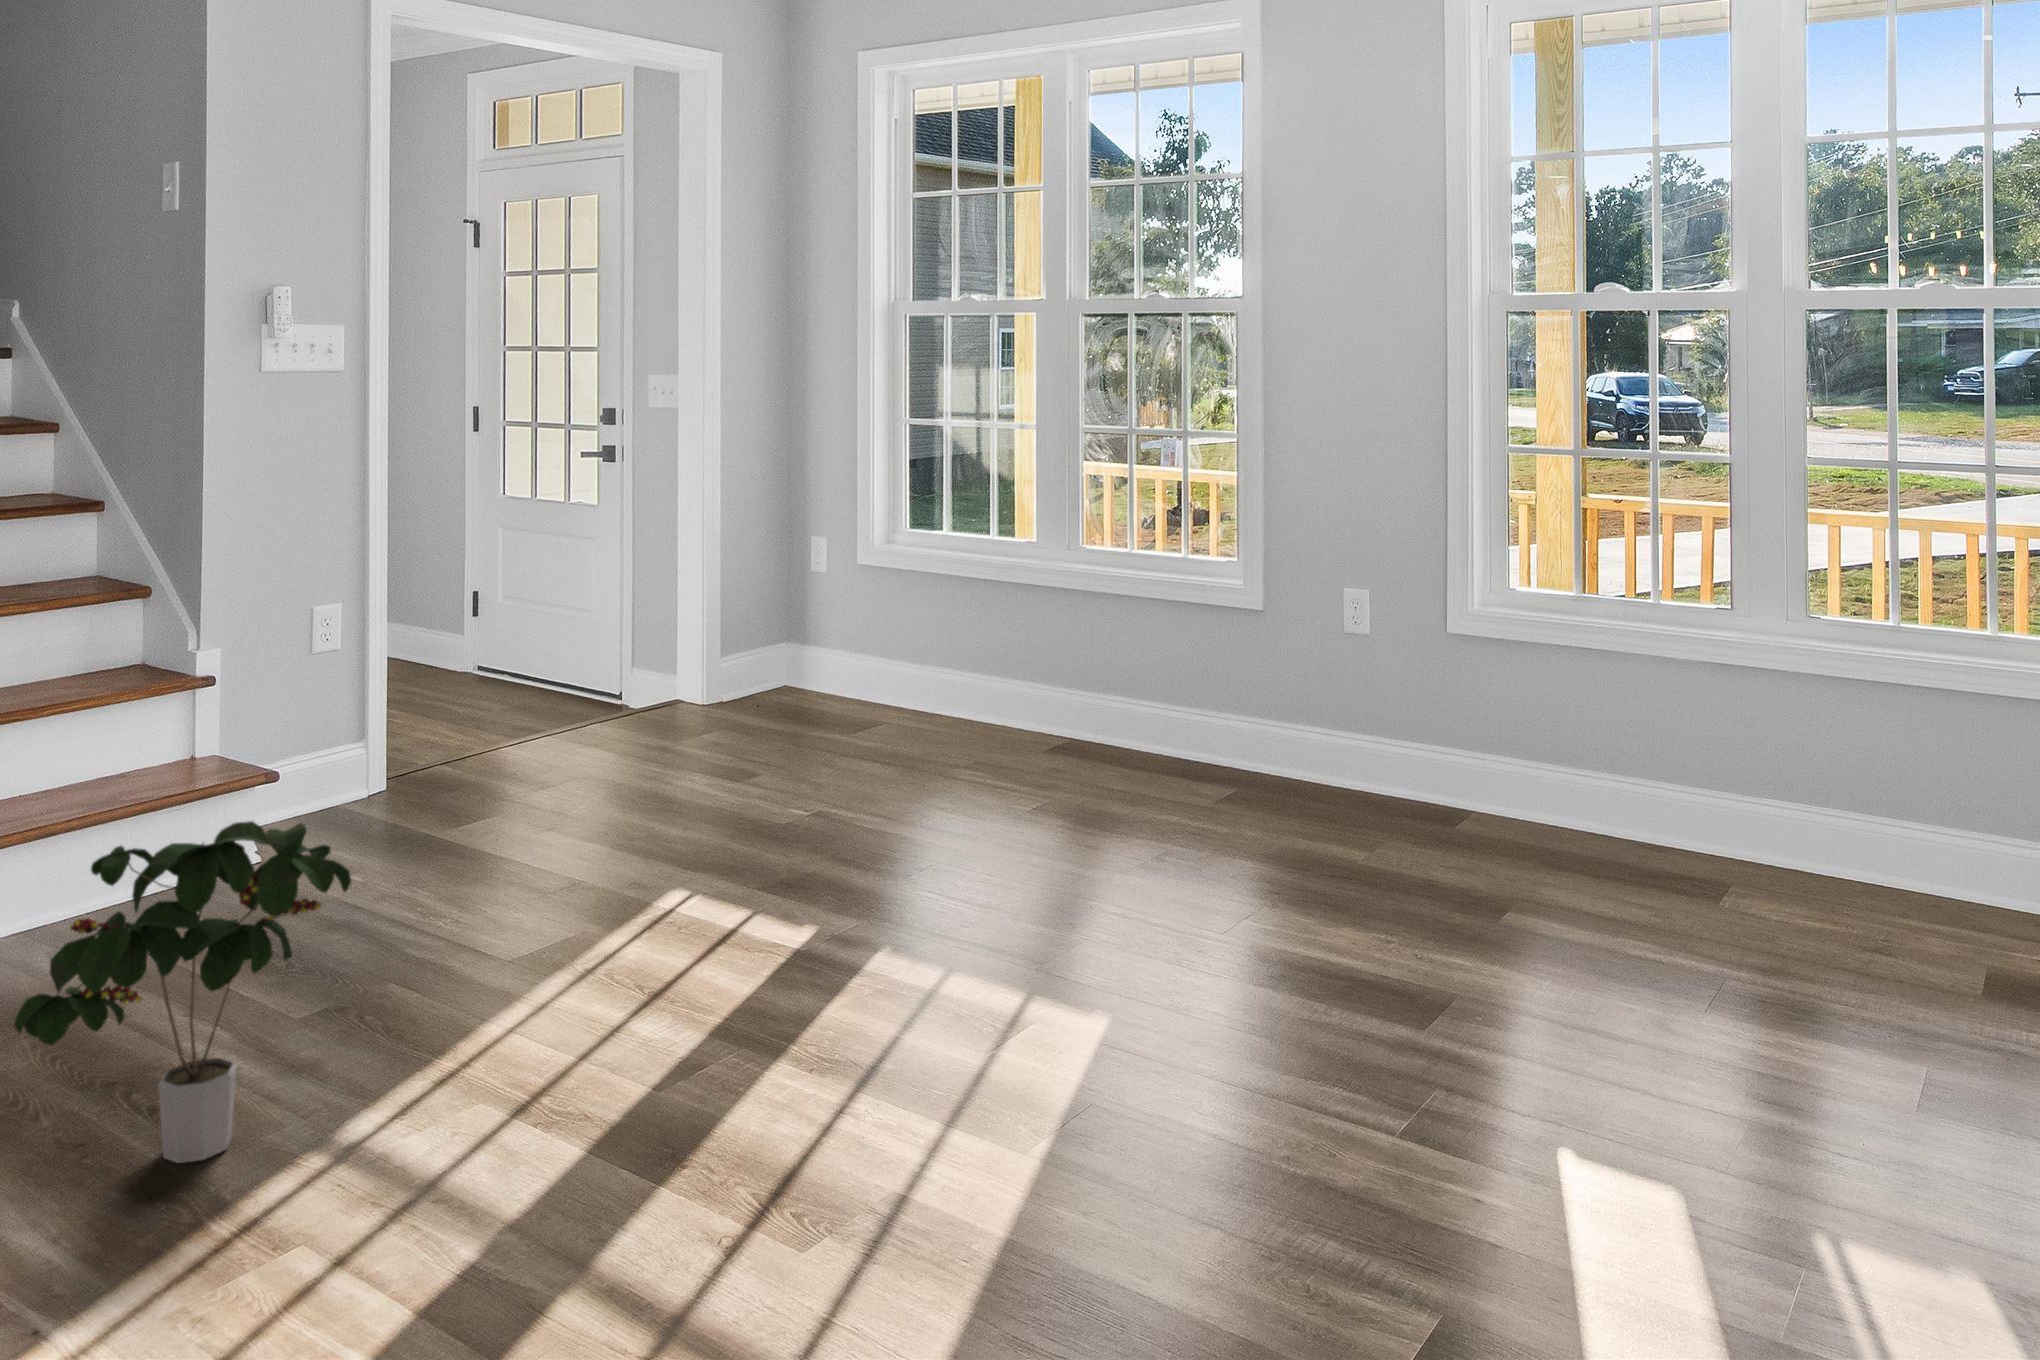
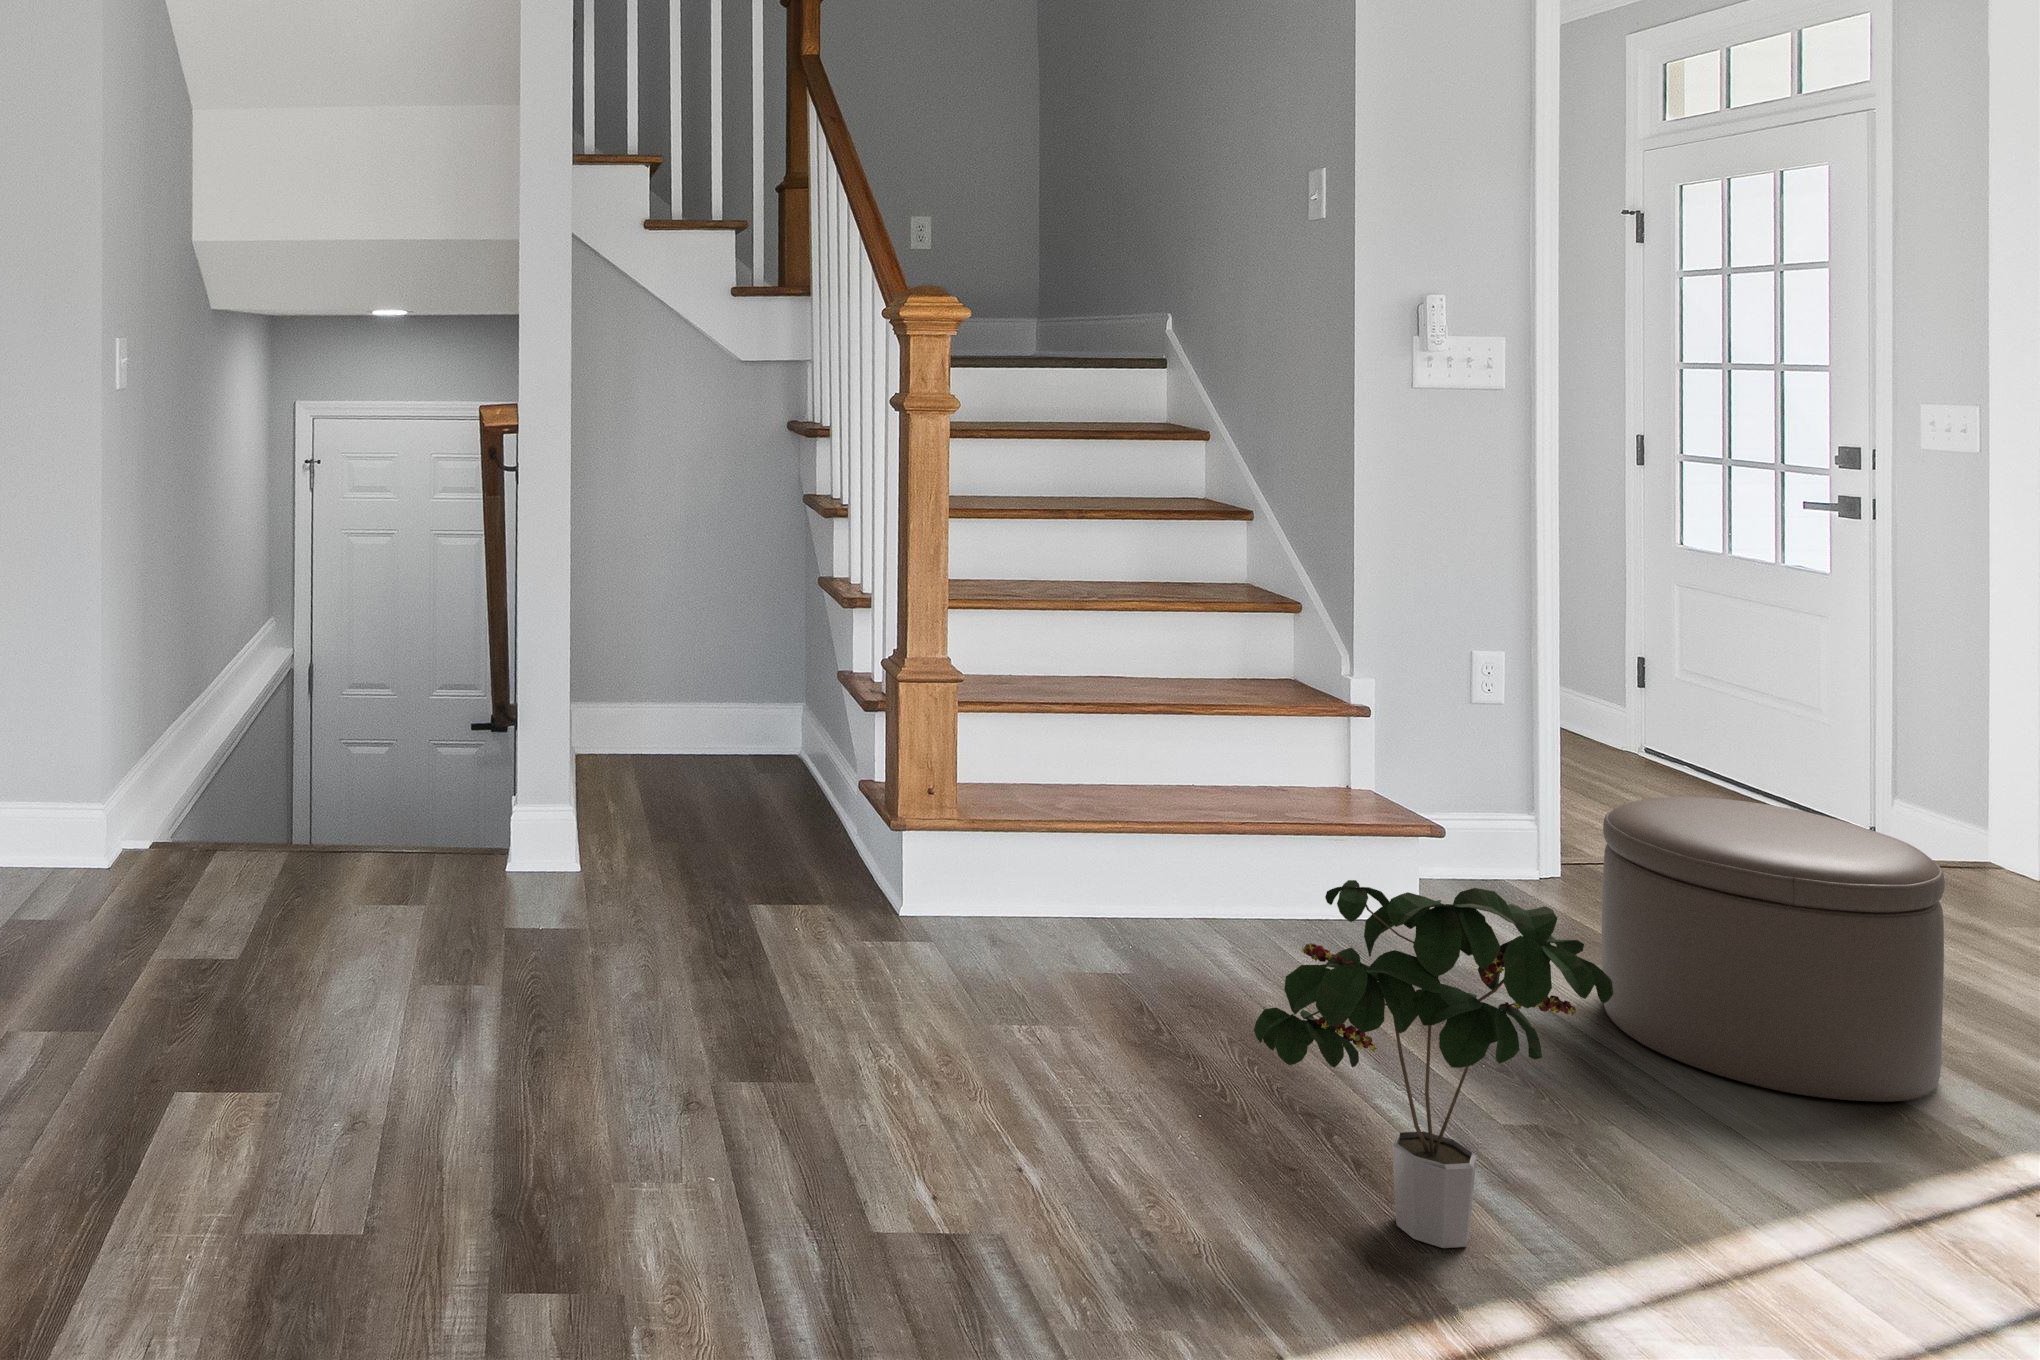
ottoman: none [392,697,621,925] -> present [1602,797,1945,1102]

